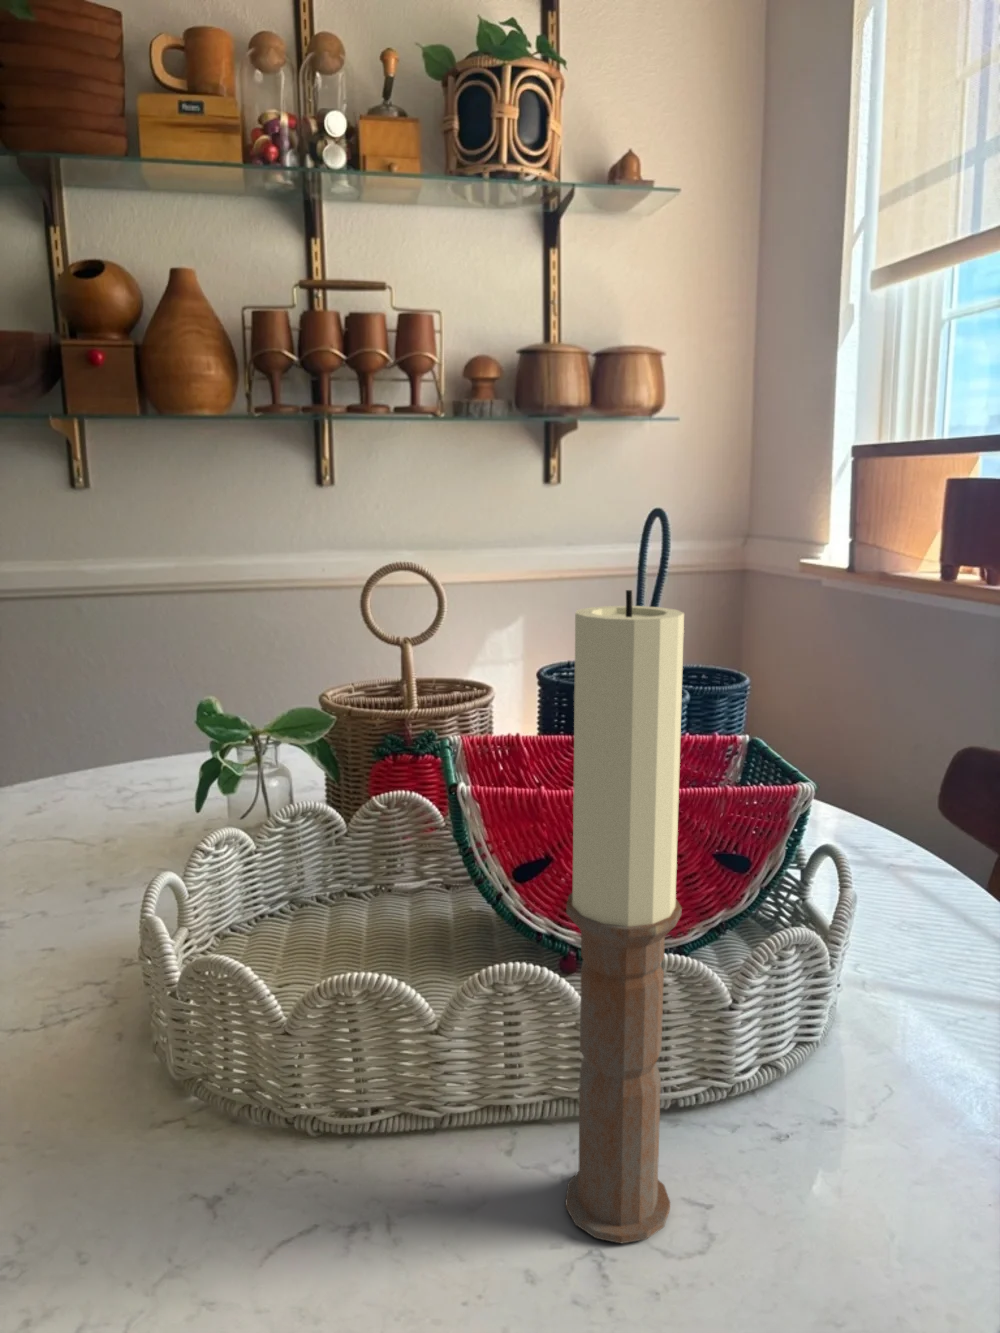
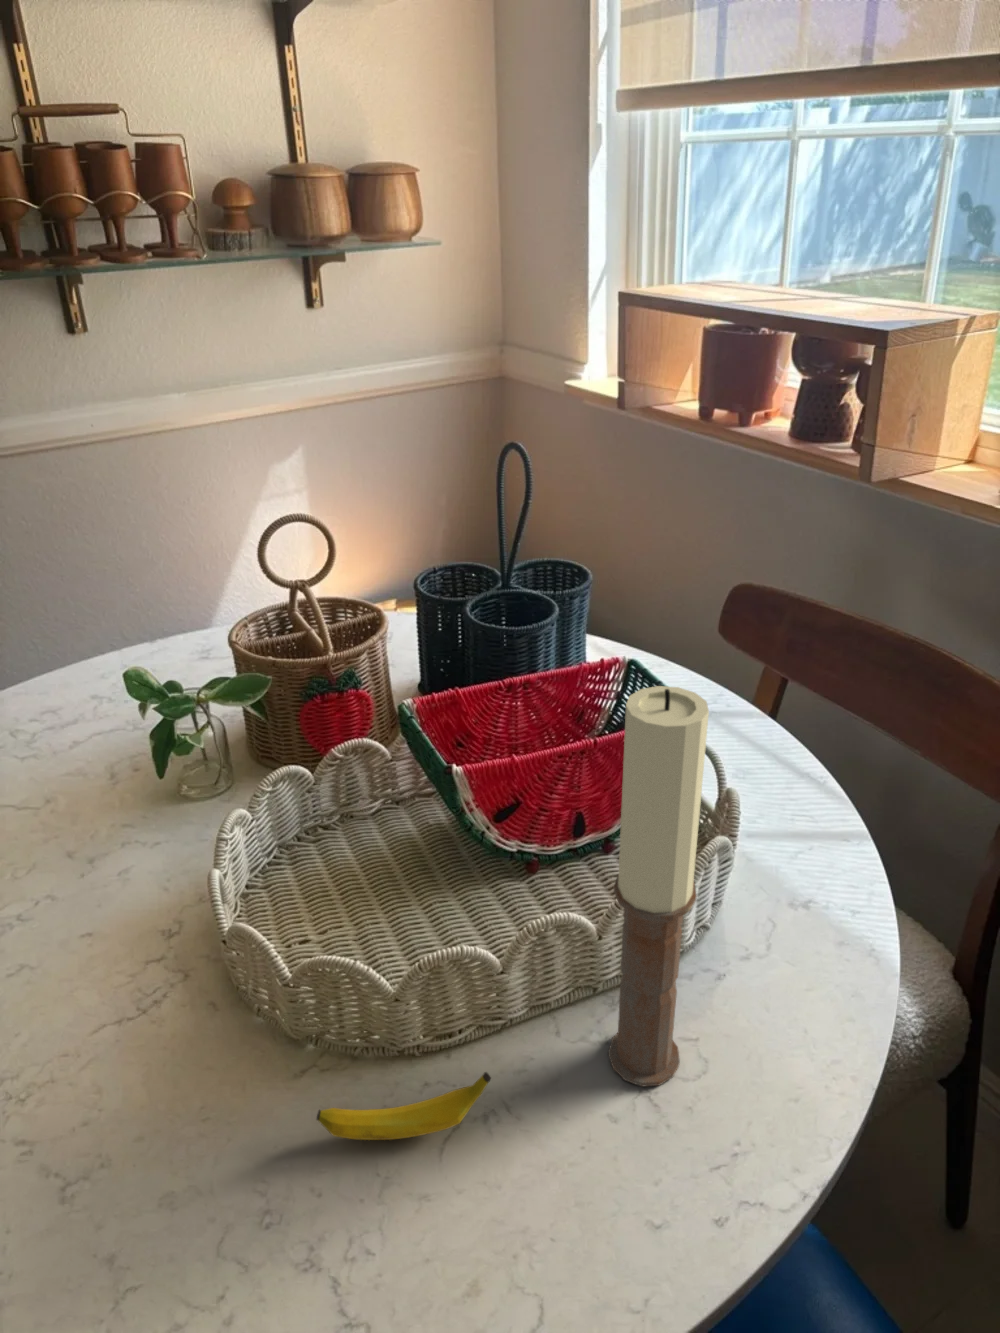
banana: none [151,1131,367,1211] -> present [317,1072,491,1140]

